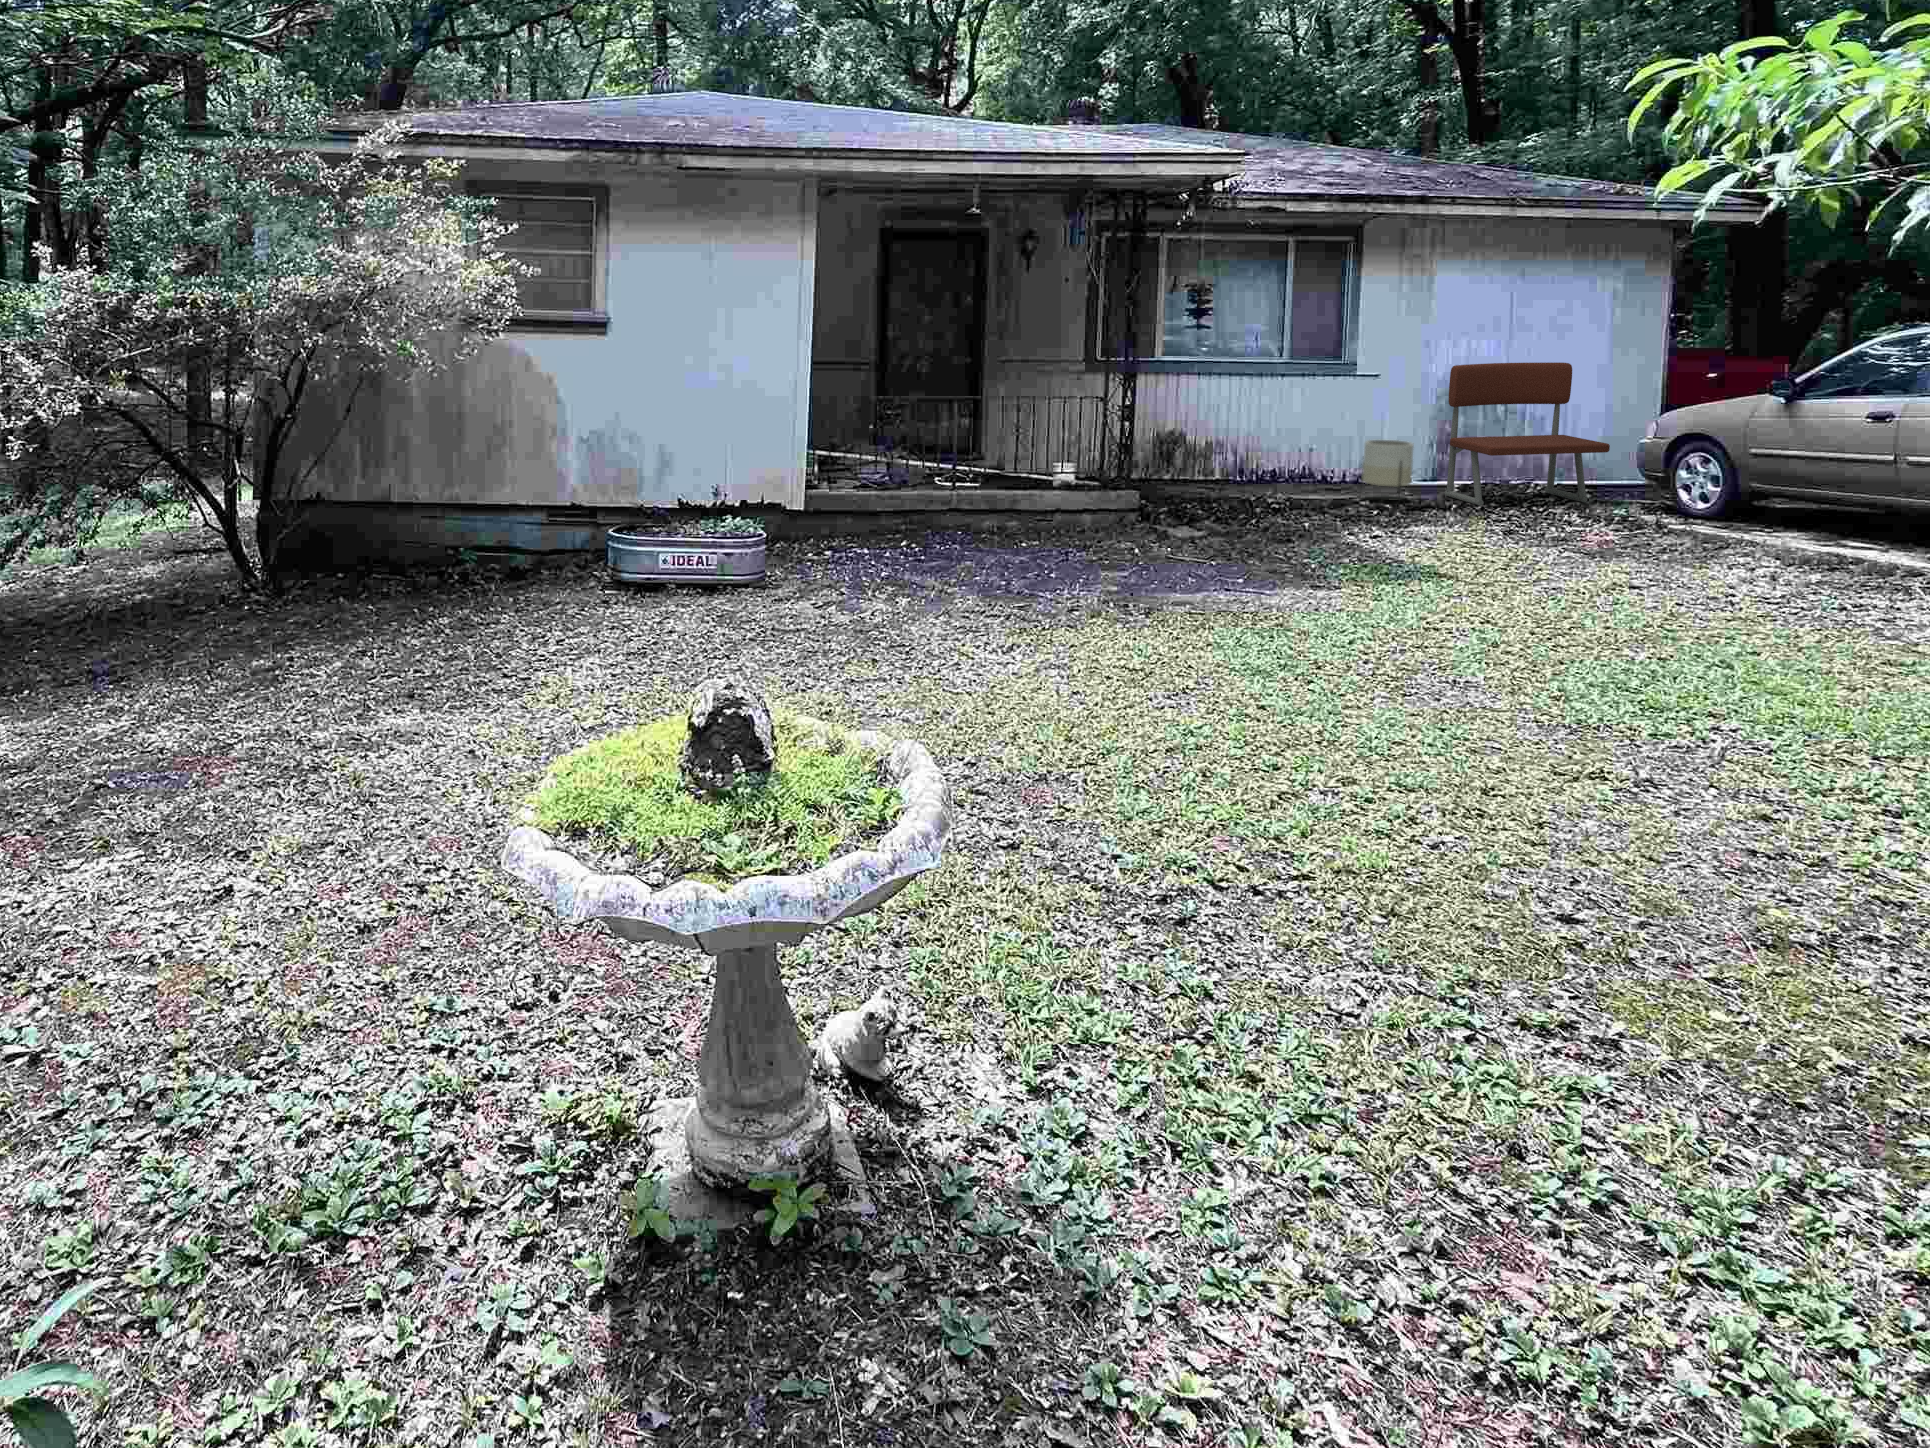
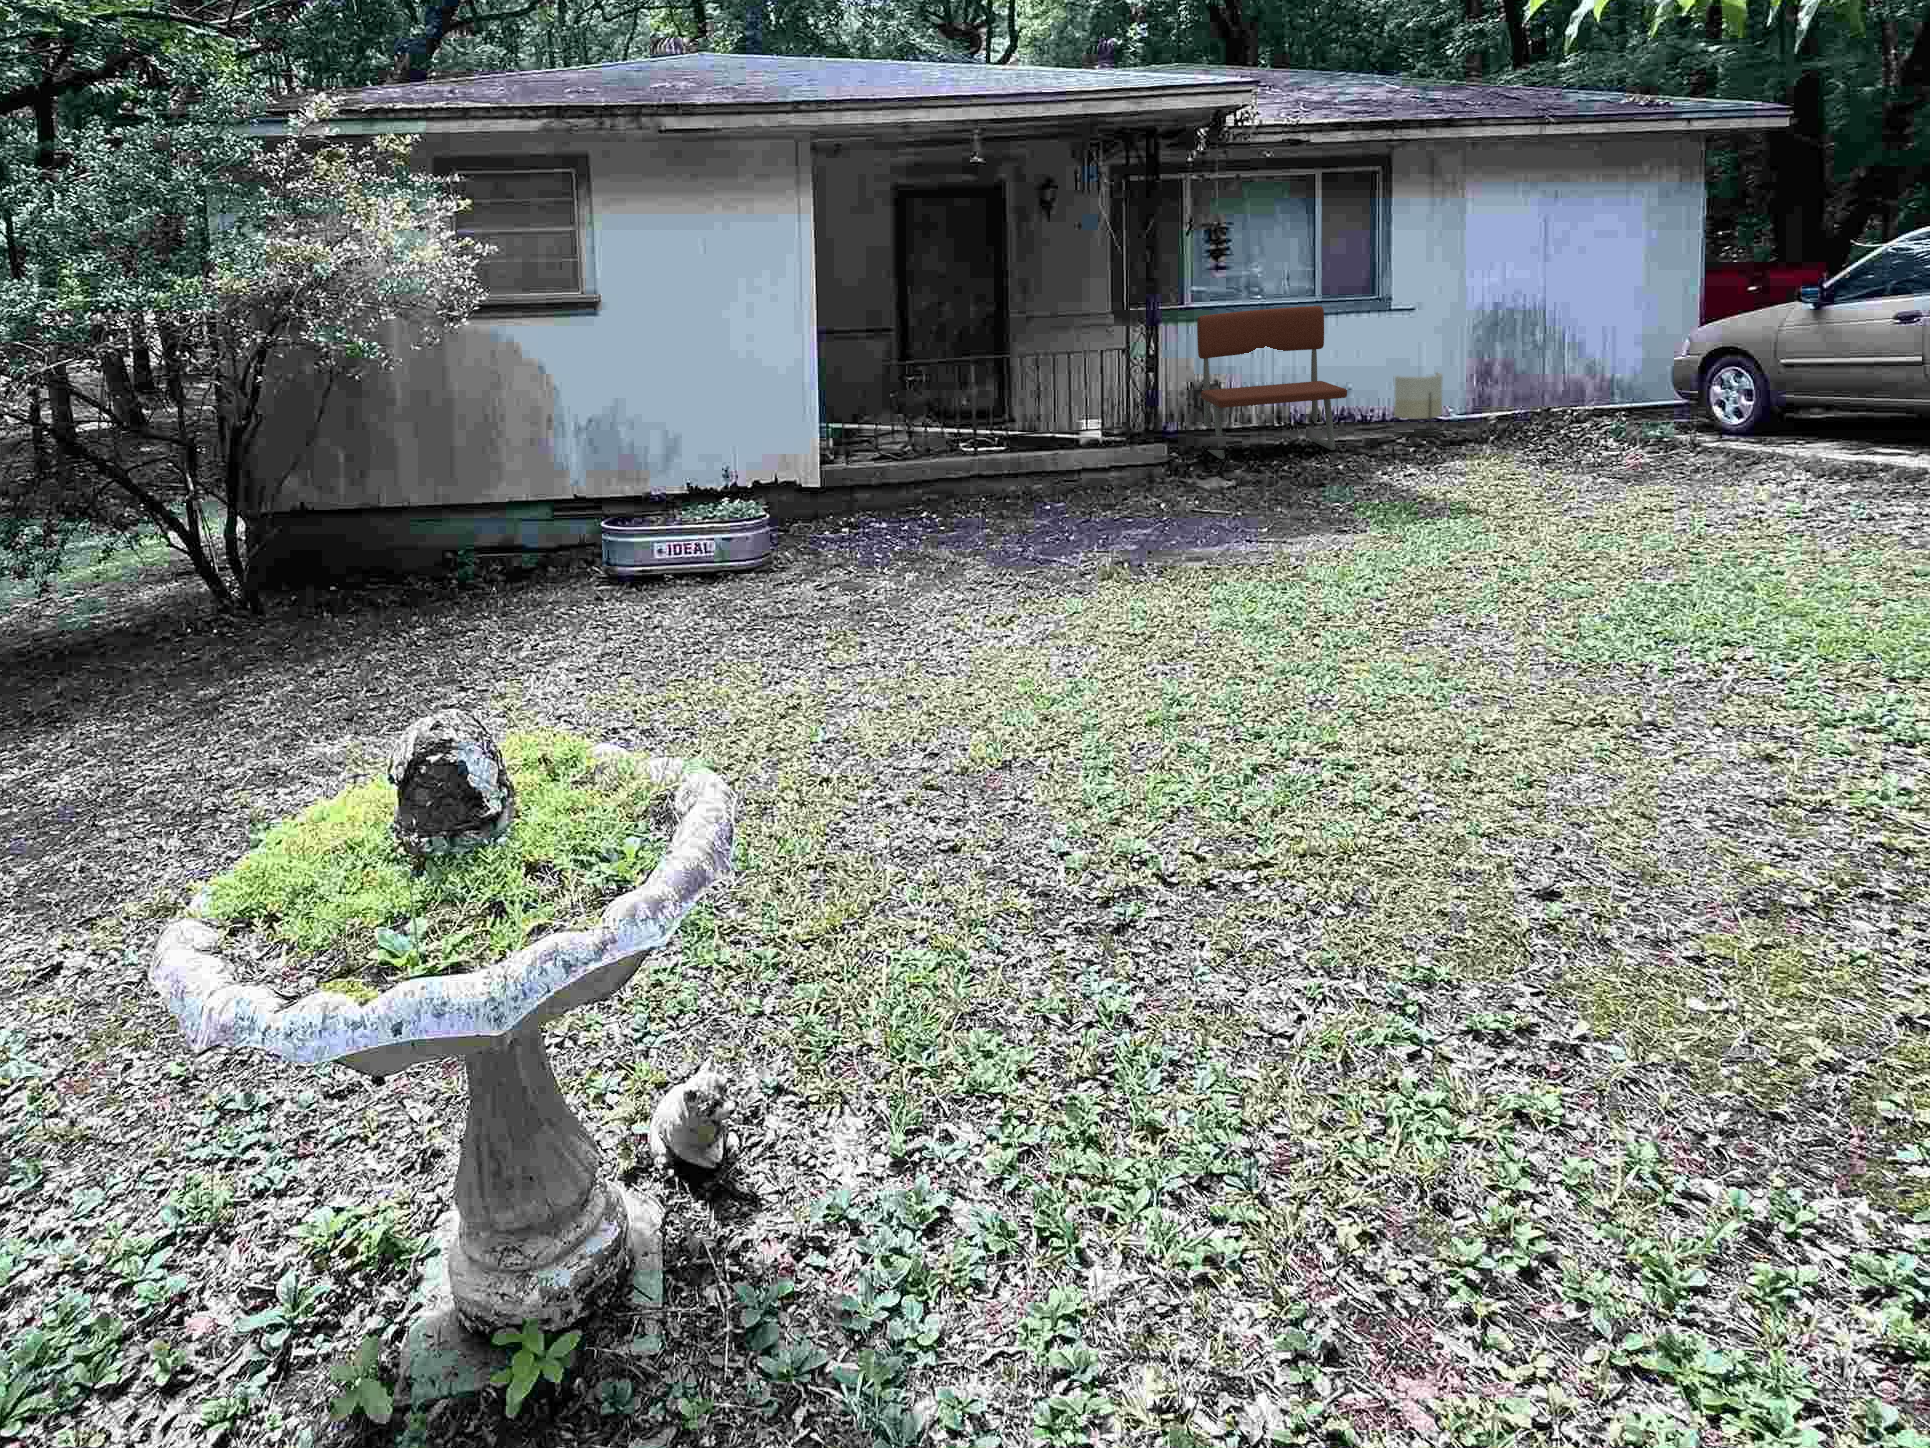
bench: present [1445,362,1610,505] -> present [1197,306,1347,459]

